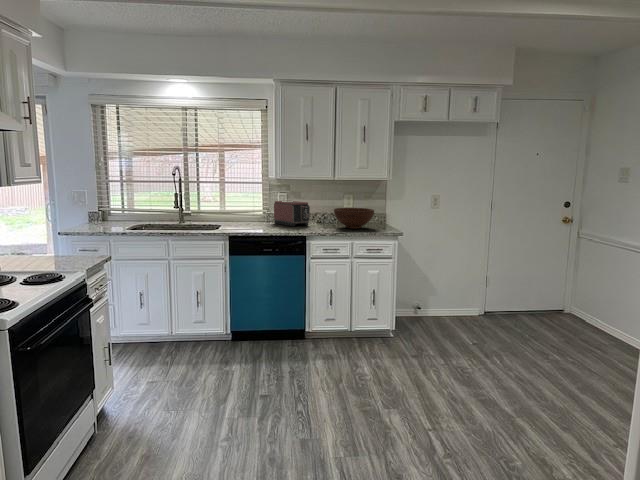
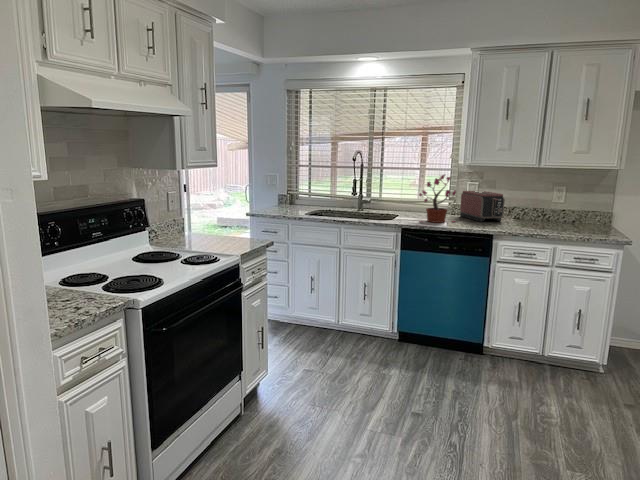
potted plant: none [239,187,273,230] -> present [419,175,456,223]
fruit bowl: present [334,208,374,229] -> none [535,203,594,230]

